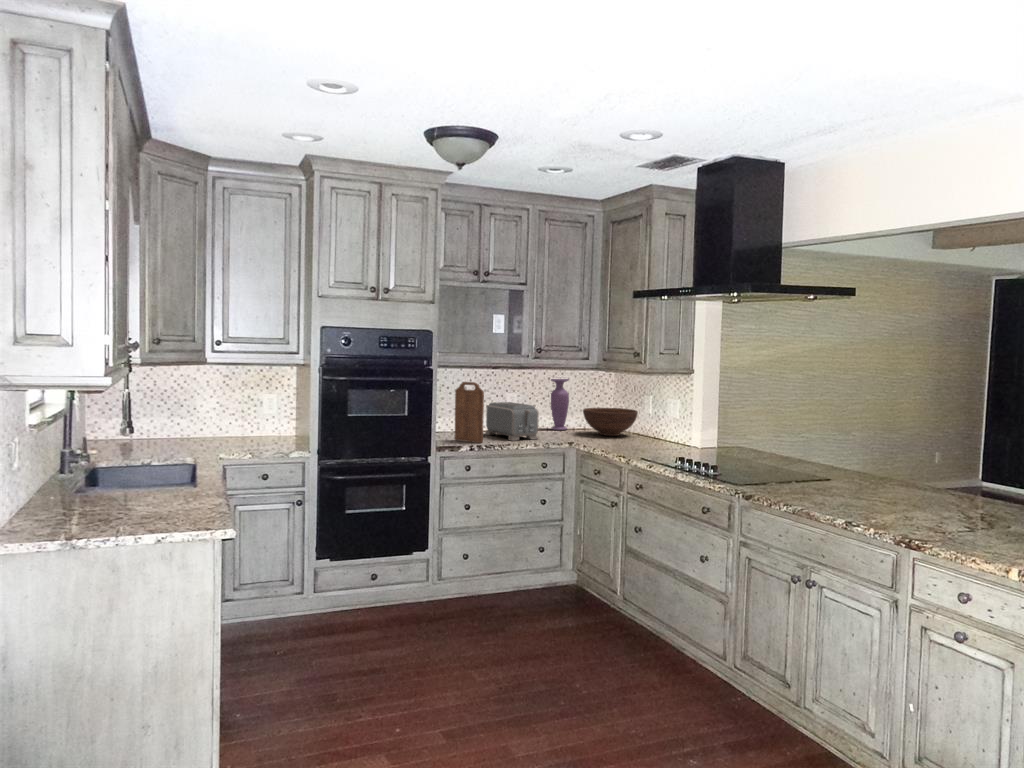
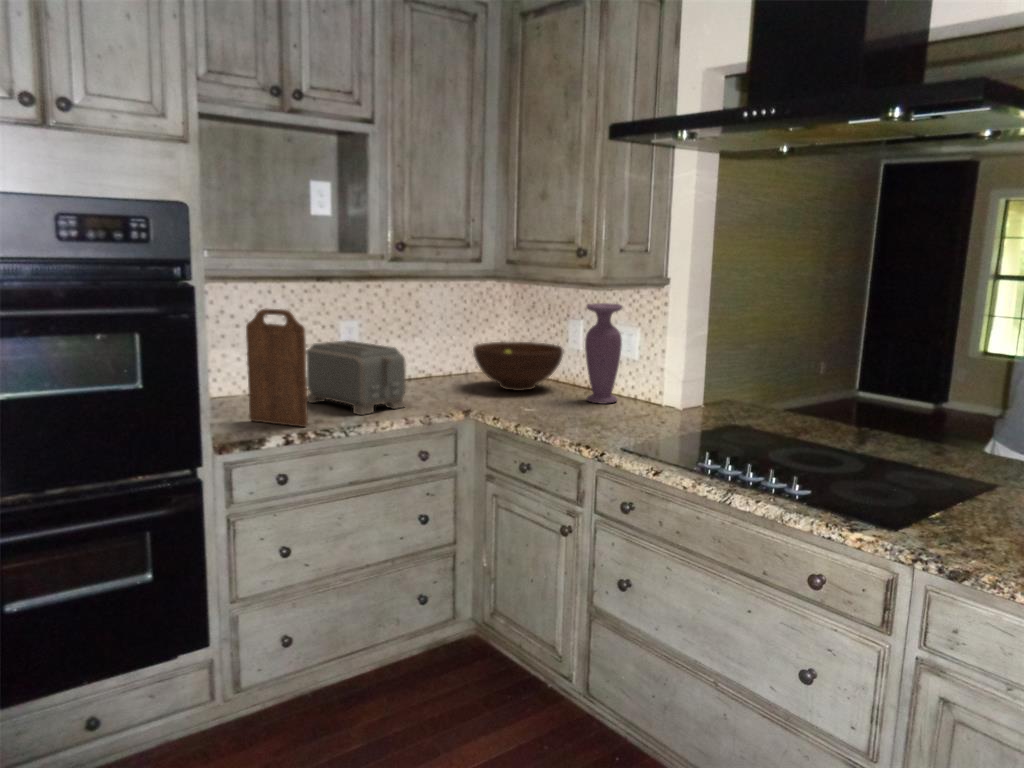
vase: present [550,379,569,430] -> present [585,303,622,404]

